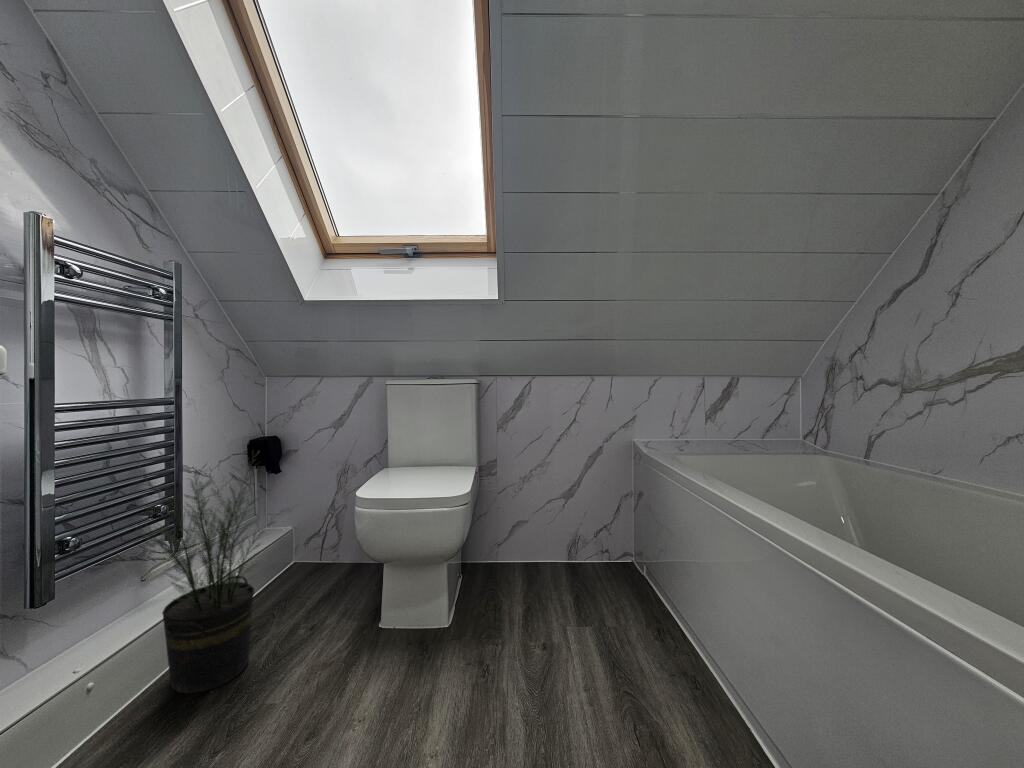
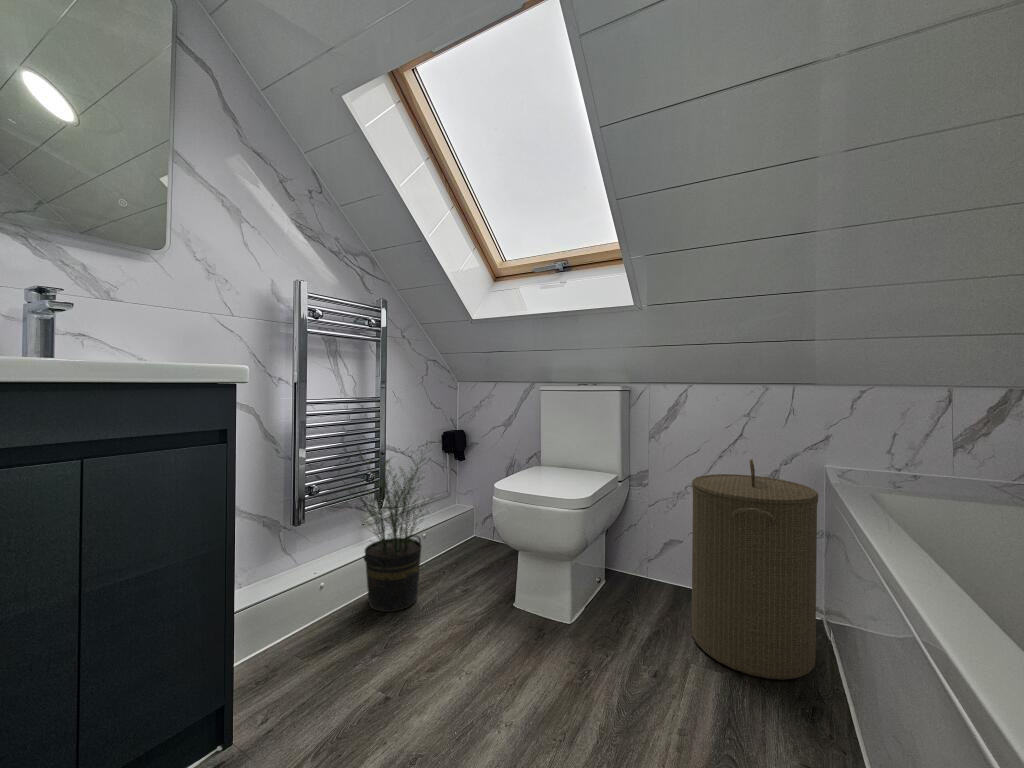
laundry hamper: none [552,439,649,623] -> present [692,459,818,680]

